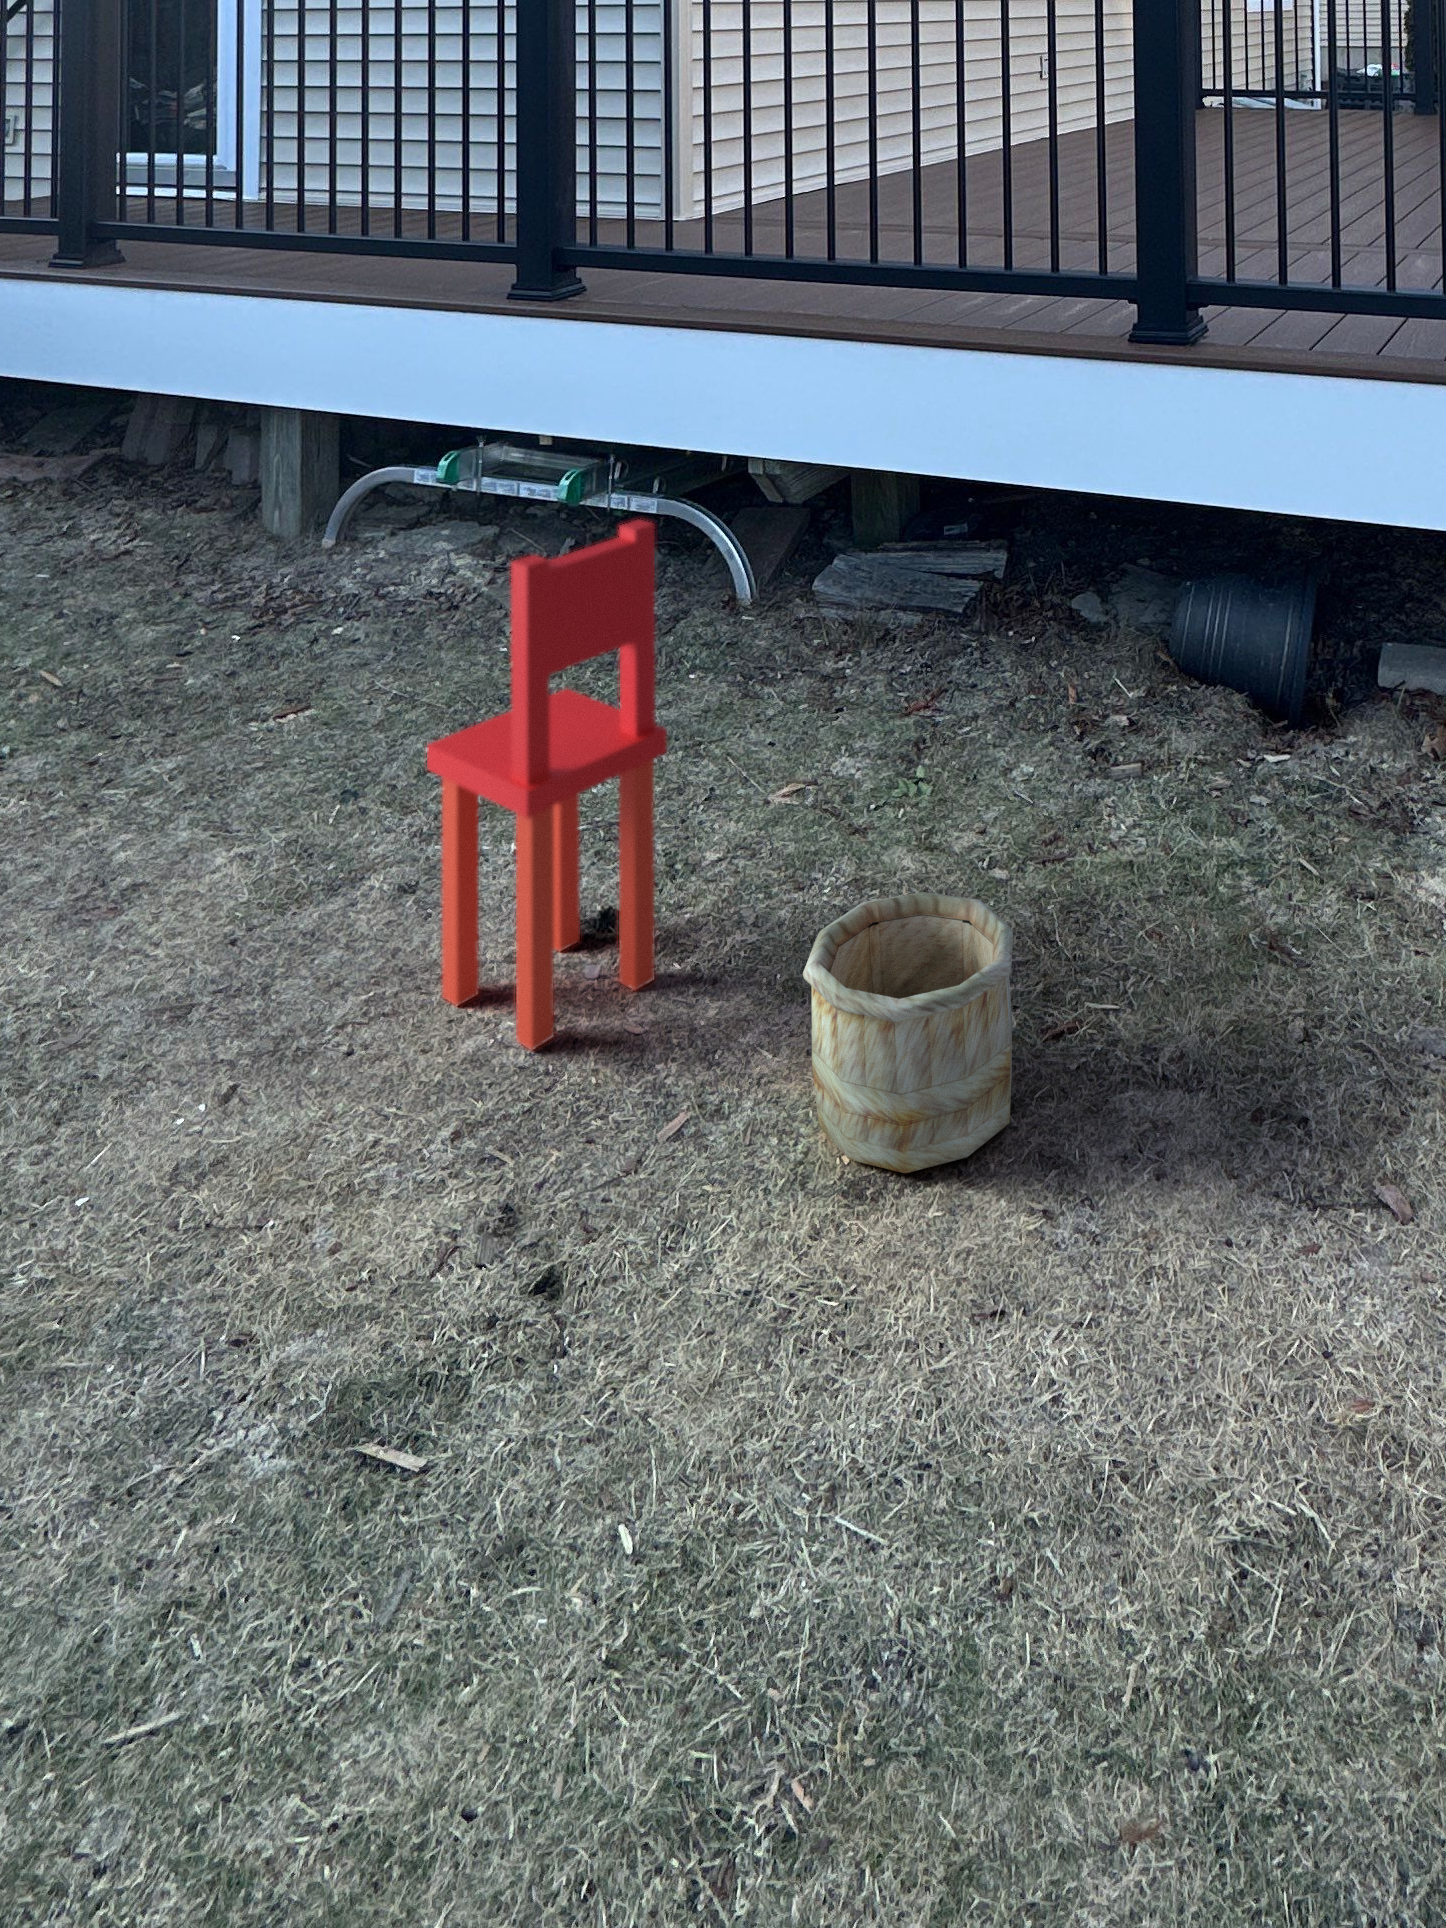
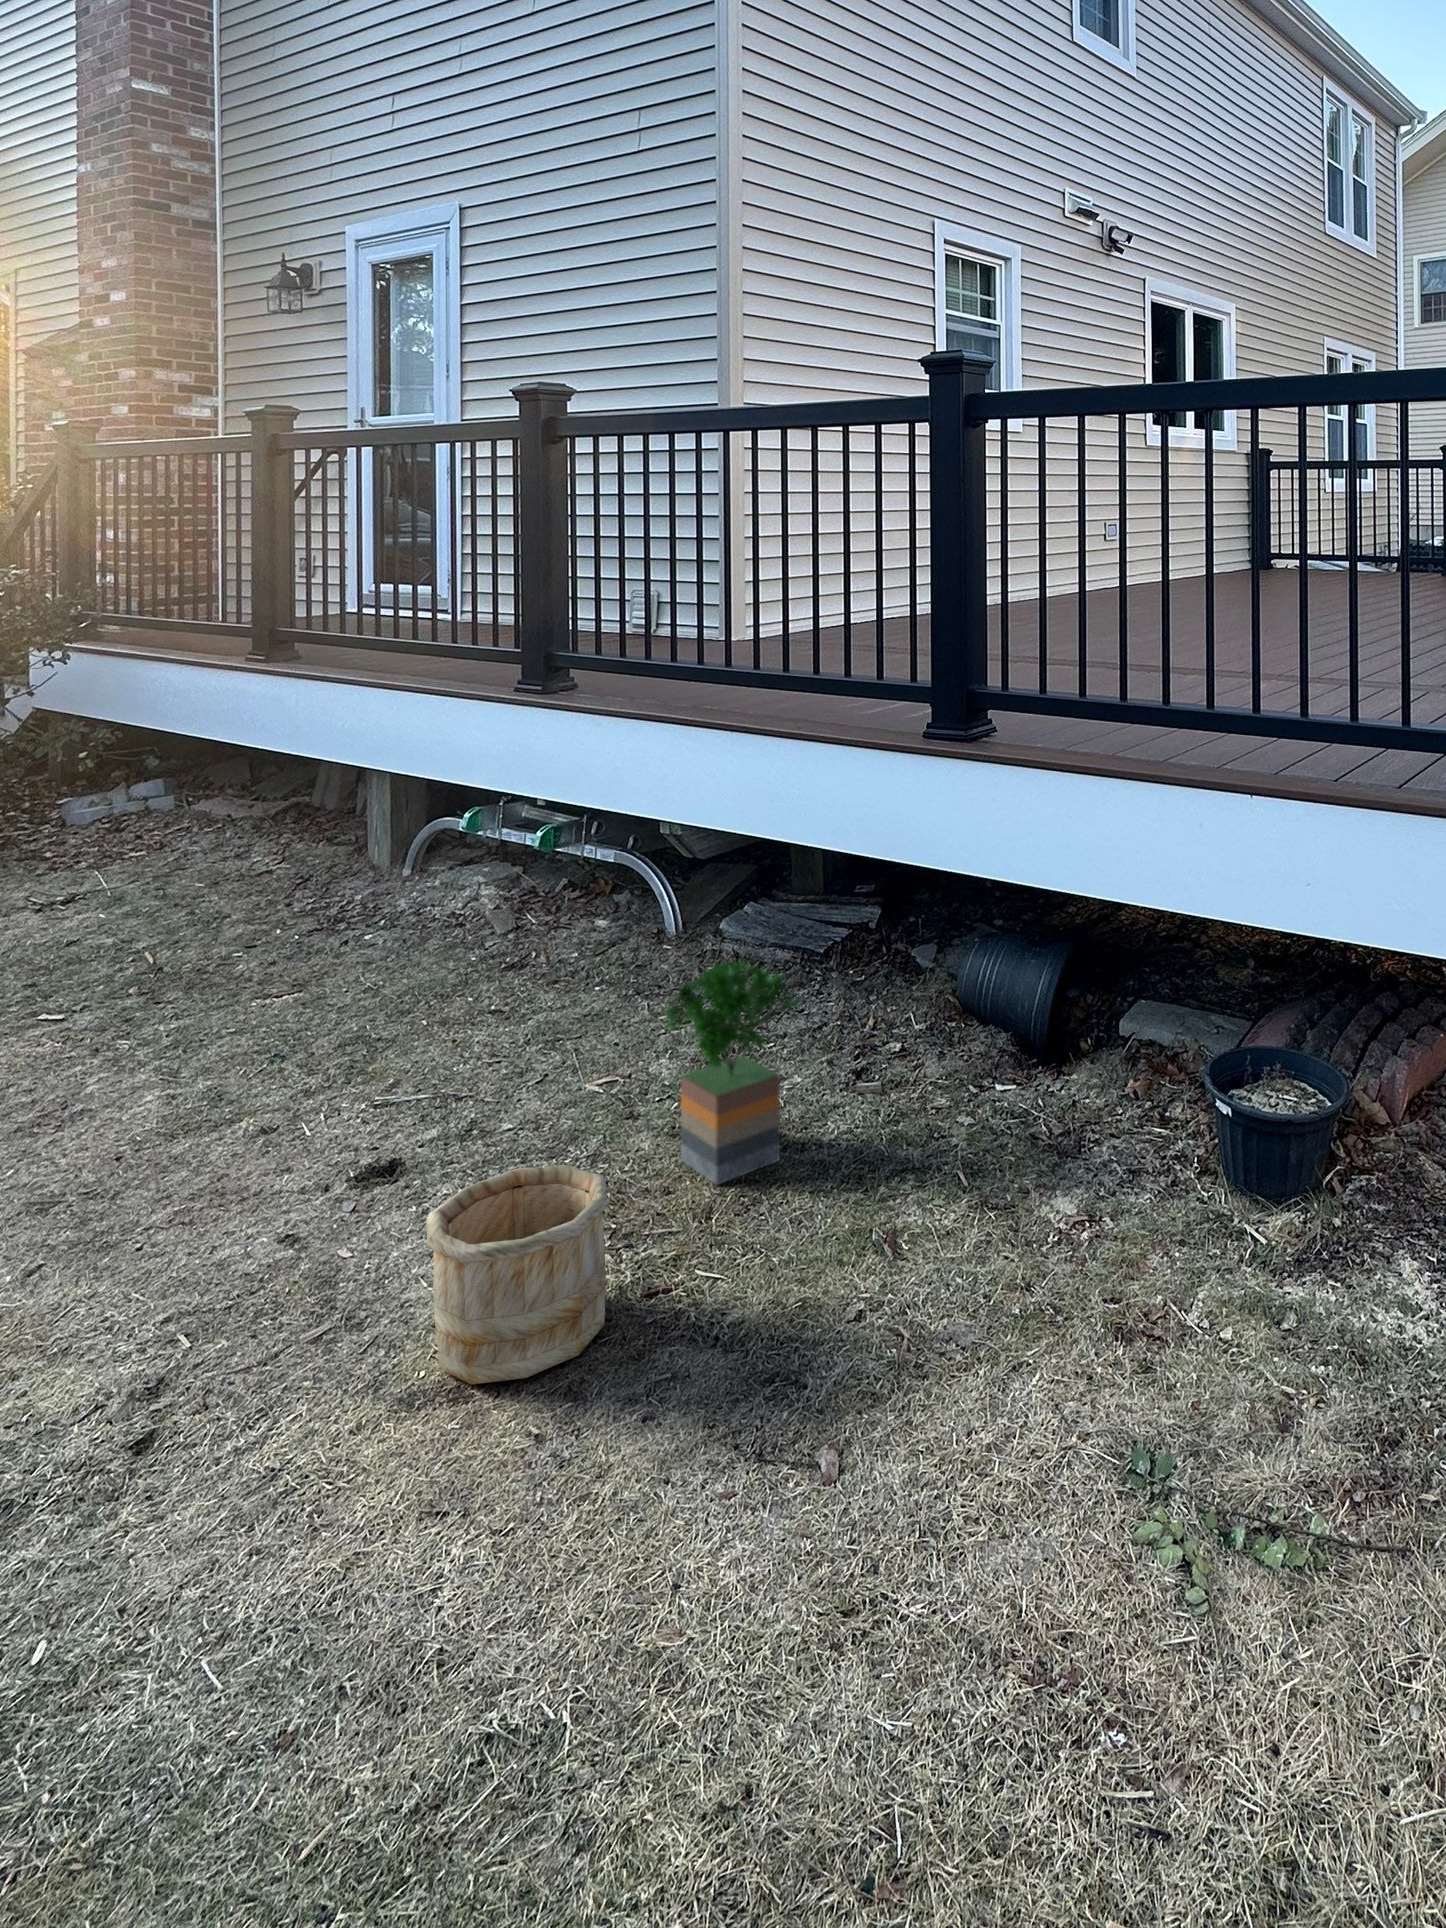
chair: present [427,519,667,1050] -> none [242,855,422,1260]
potted tree: none [926,619,1082,903] -> present [666,962,803,1185]

